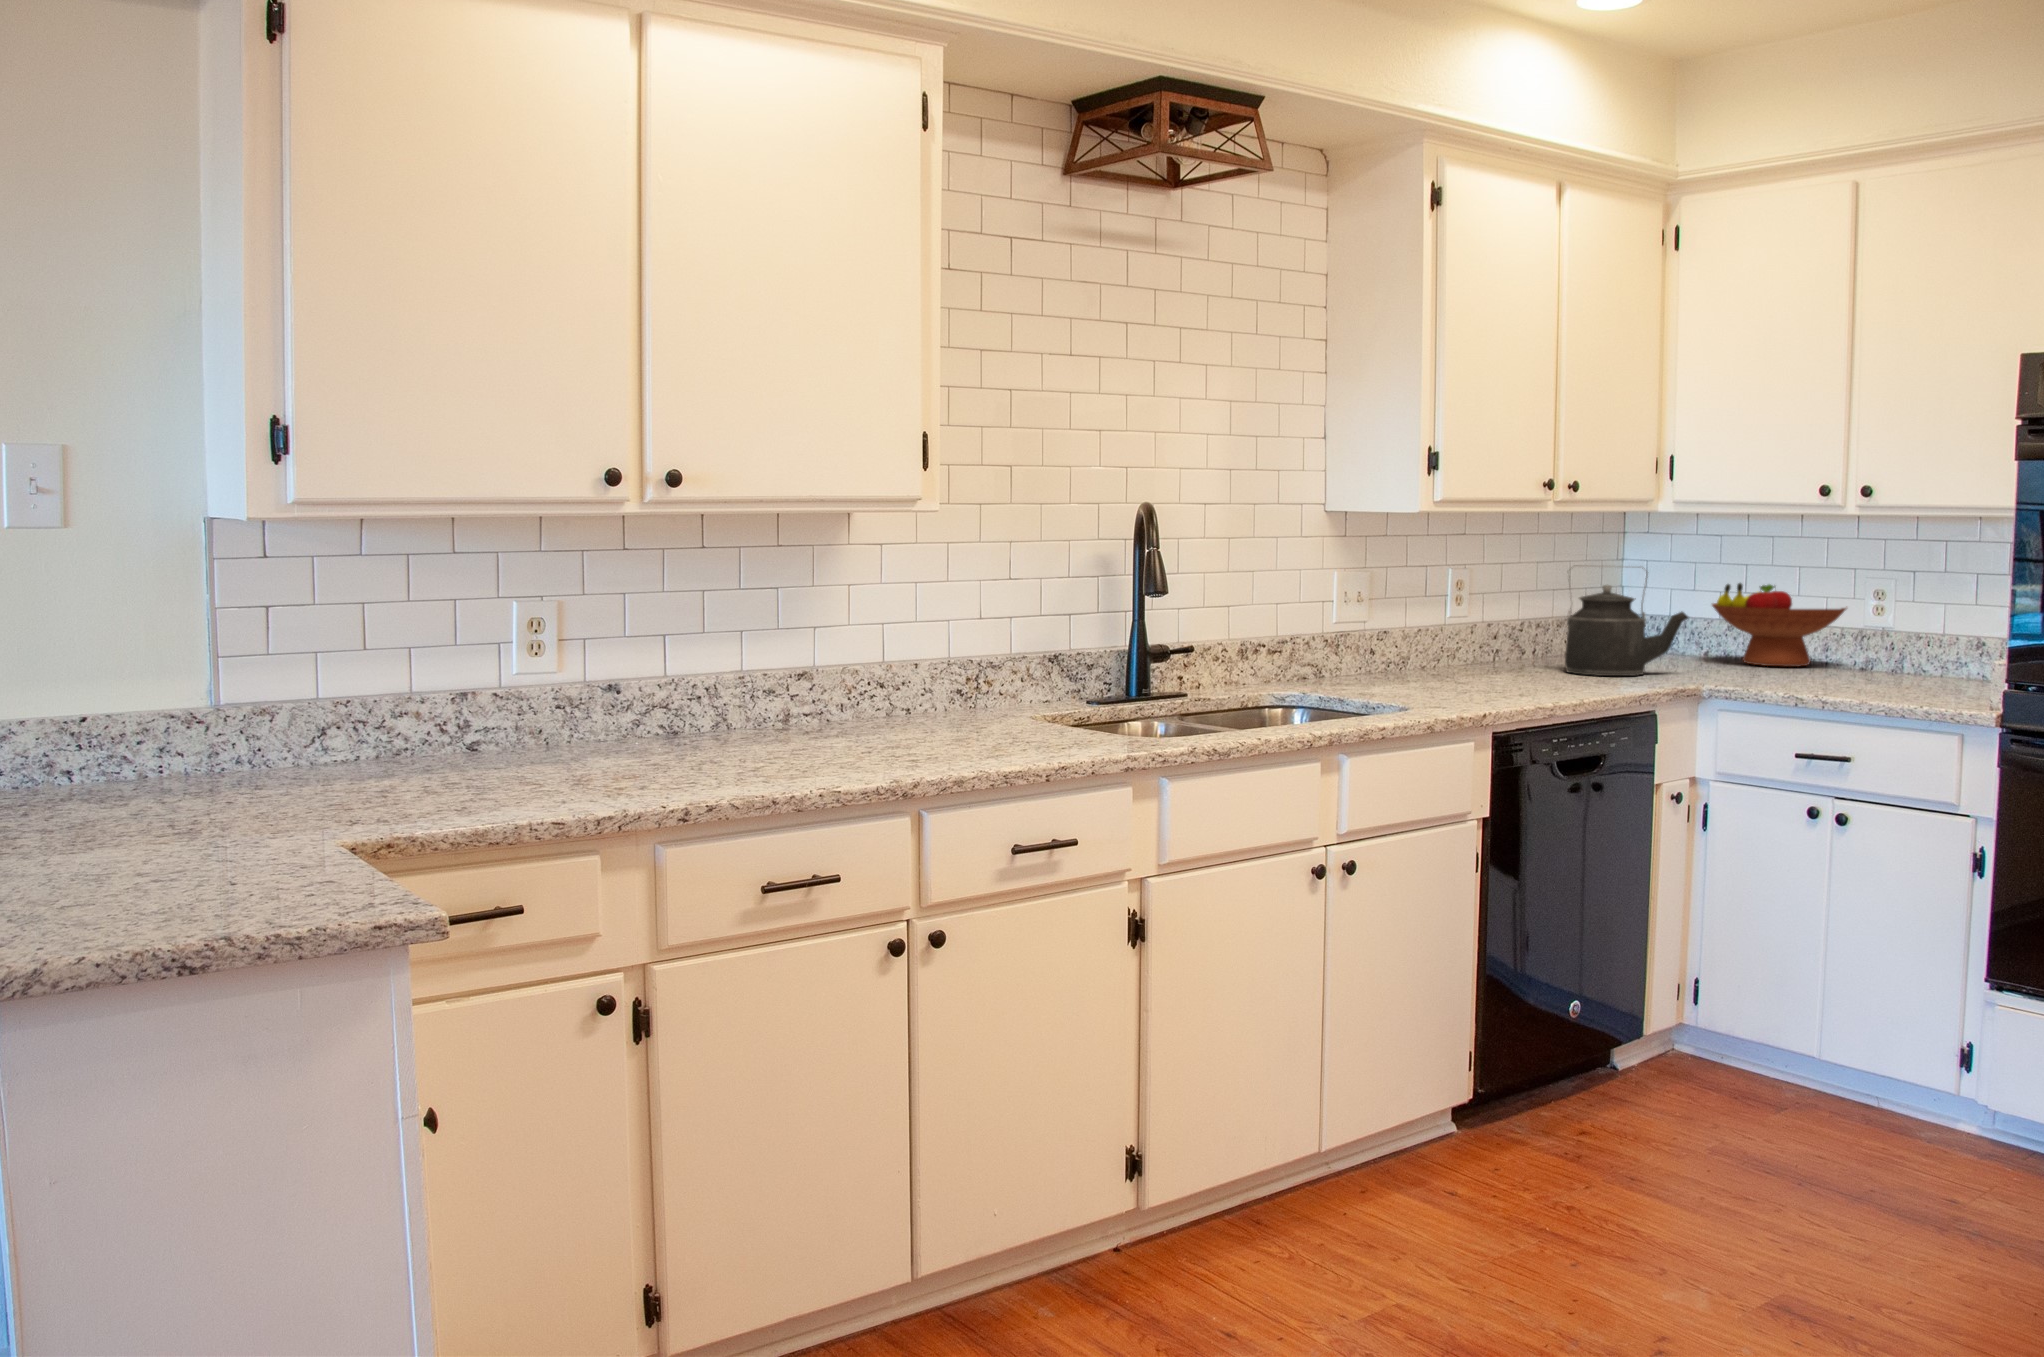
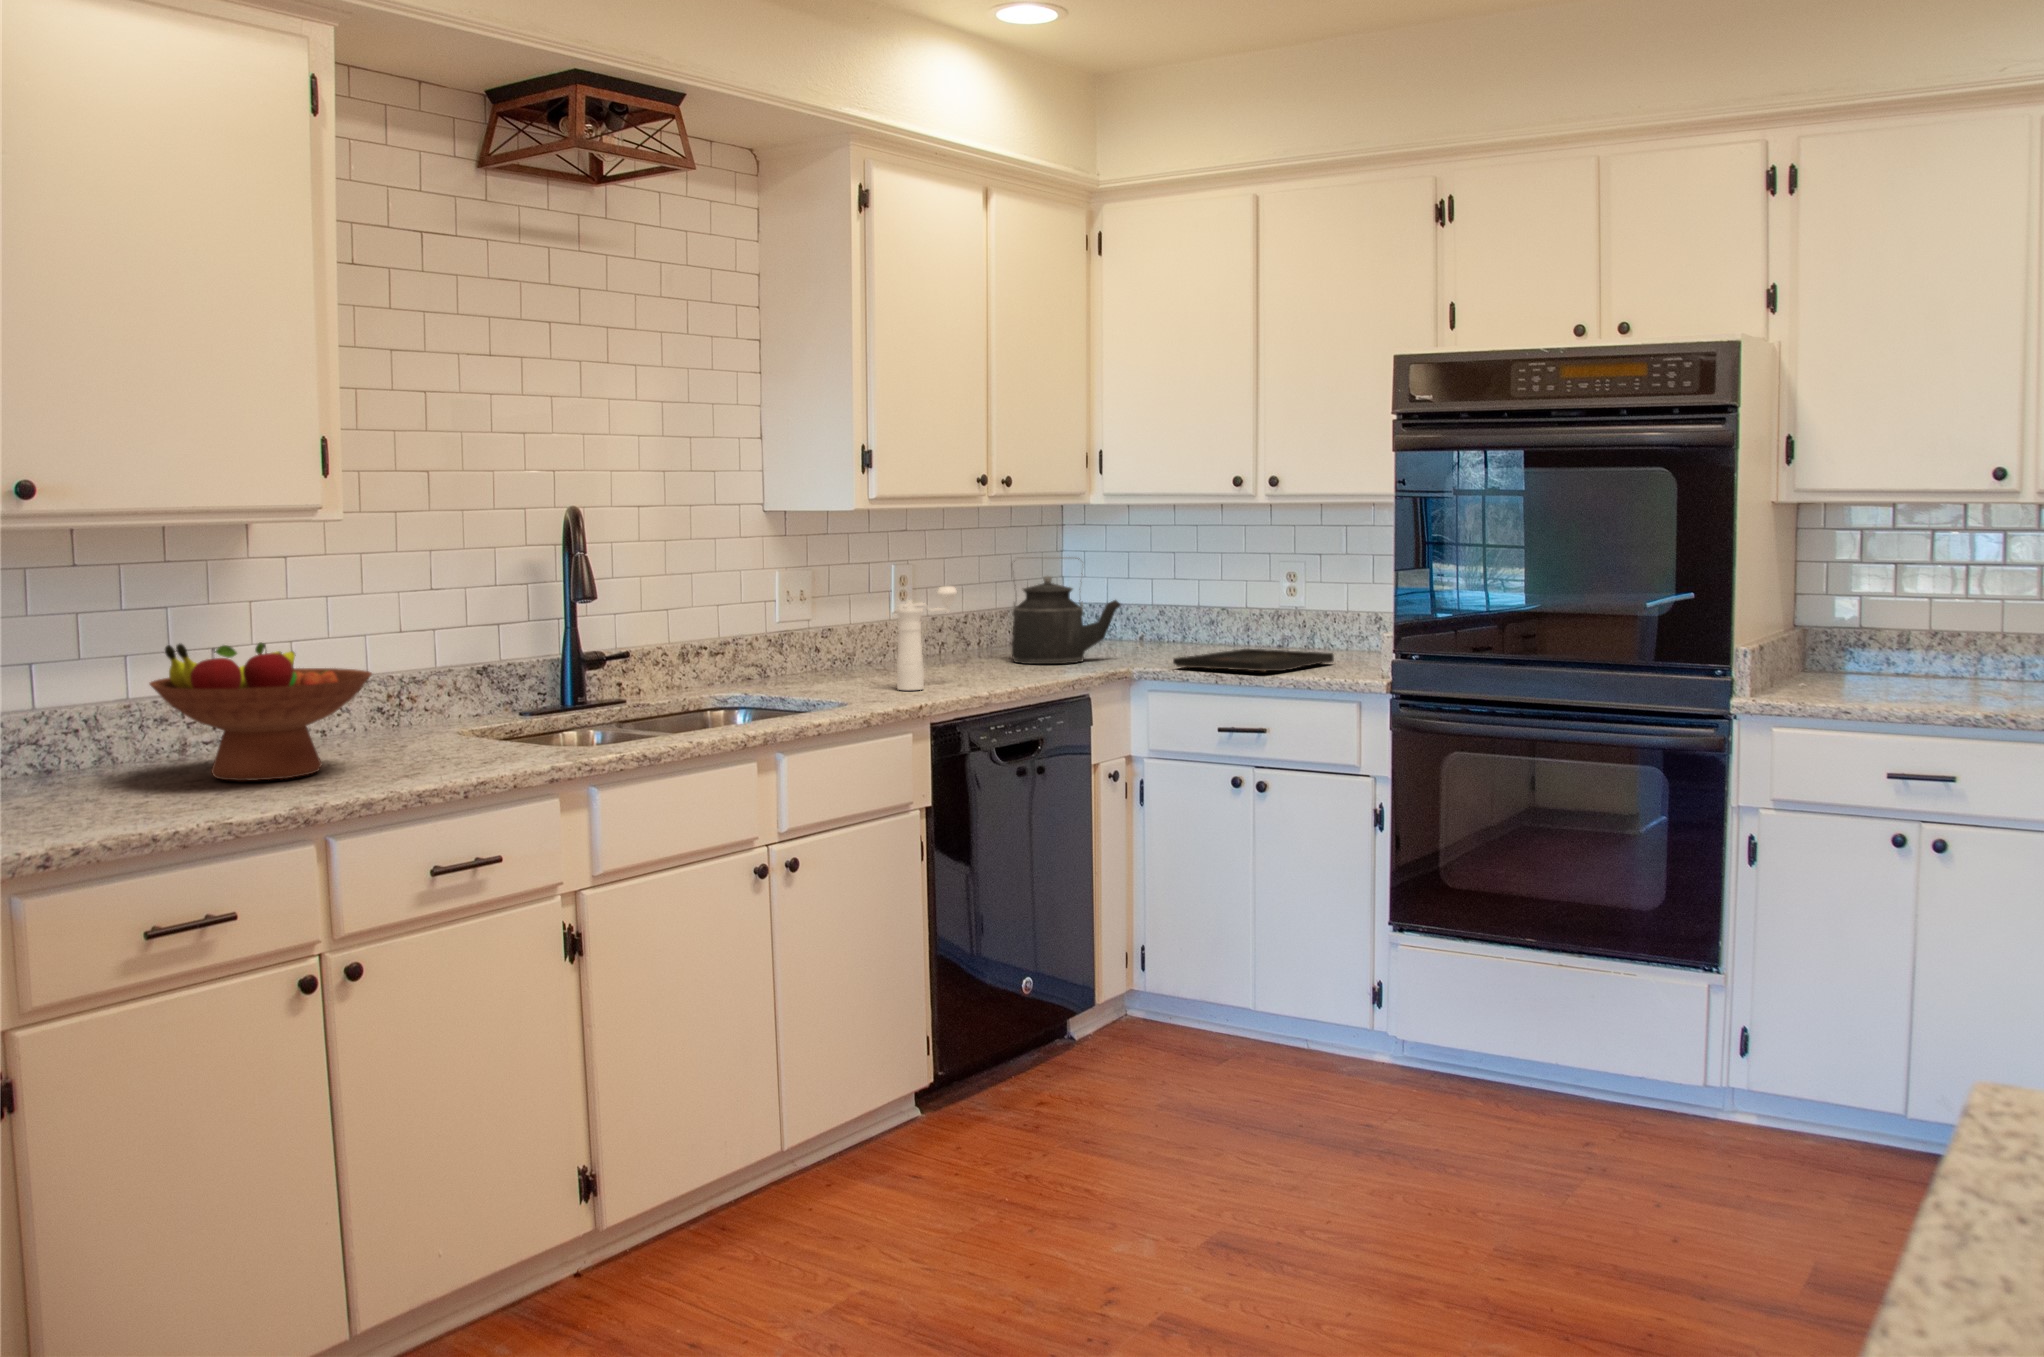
fruit bowl: present [1712,583,1846,667] -> present [150,643,372,781]
pepper mill: none [1453,591,1520,696] -> present [896,586,957,690]
tray: none [1752,668,1945,694] -> present [1173,649,1334,671]

